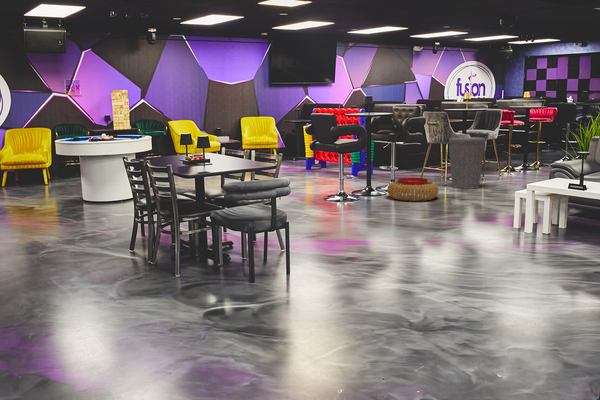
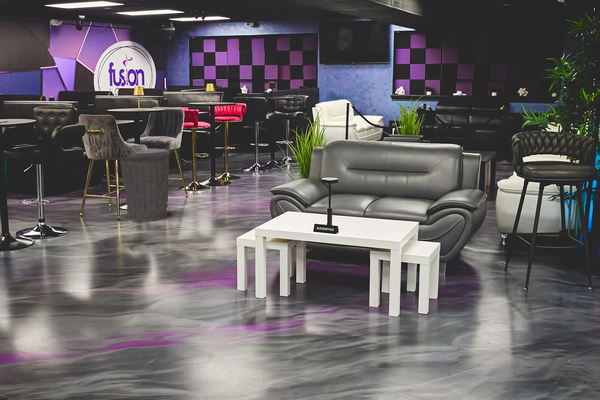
pouf: present [387,178,438,201] -> none [37,215,115,253]

